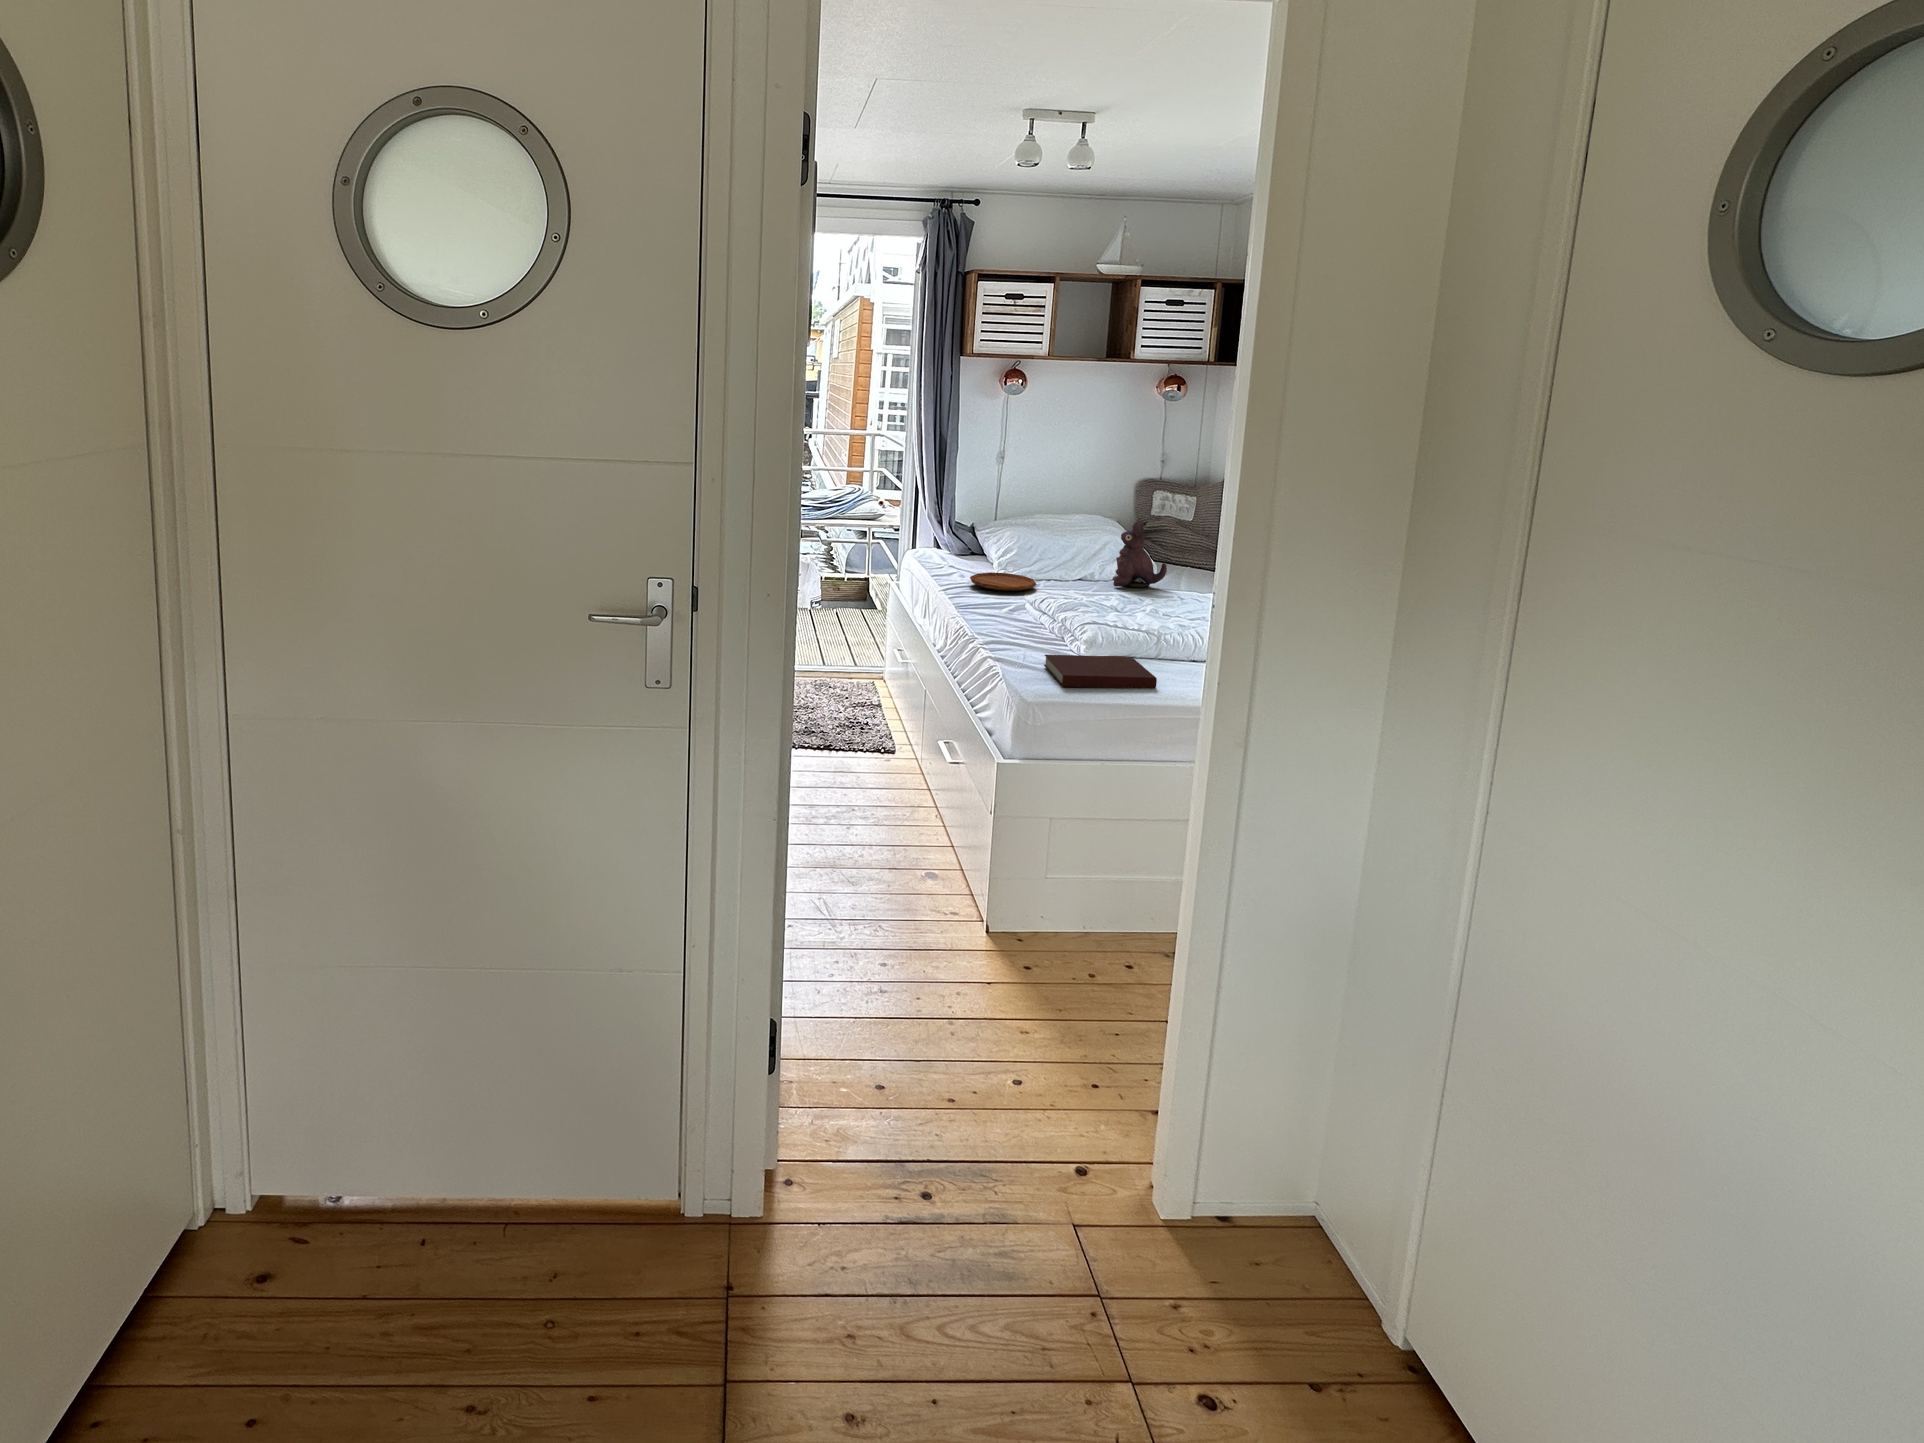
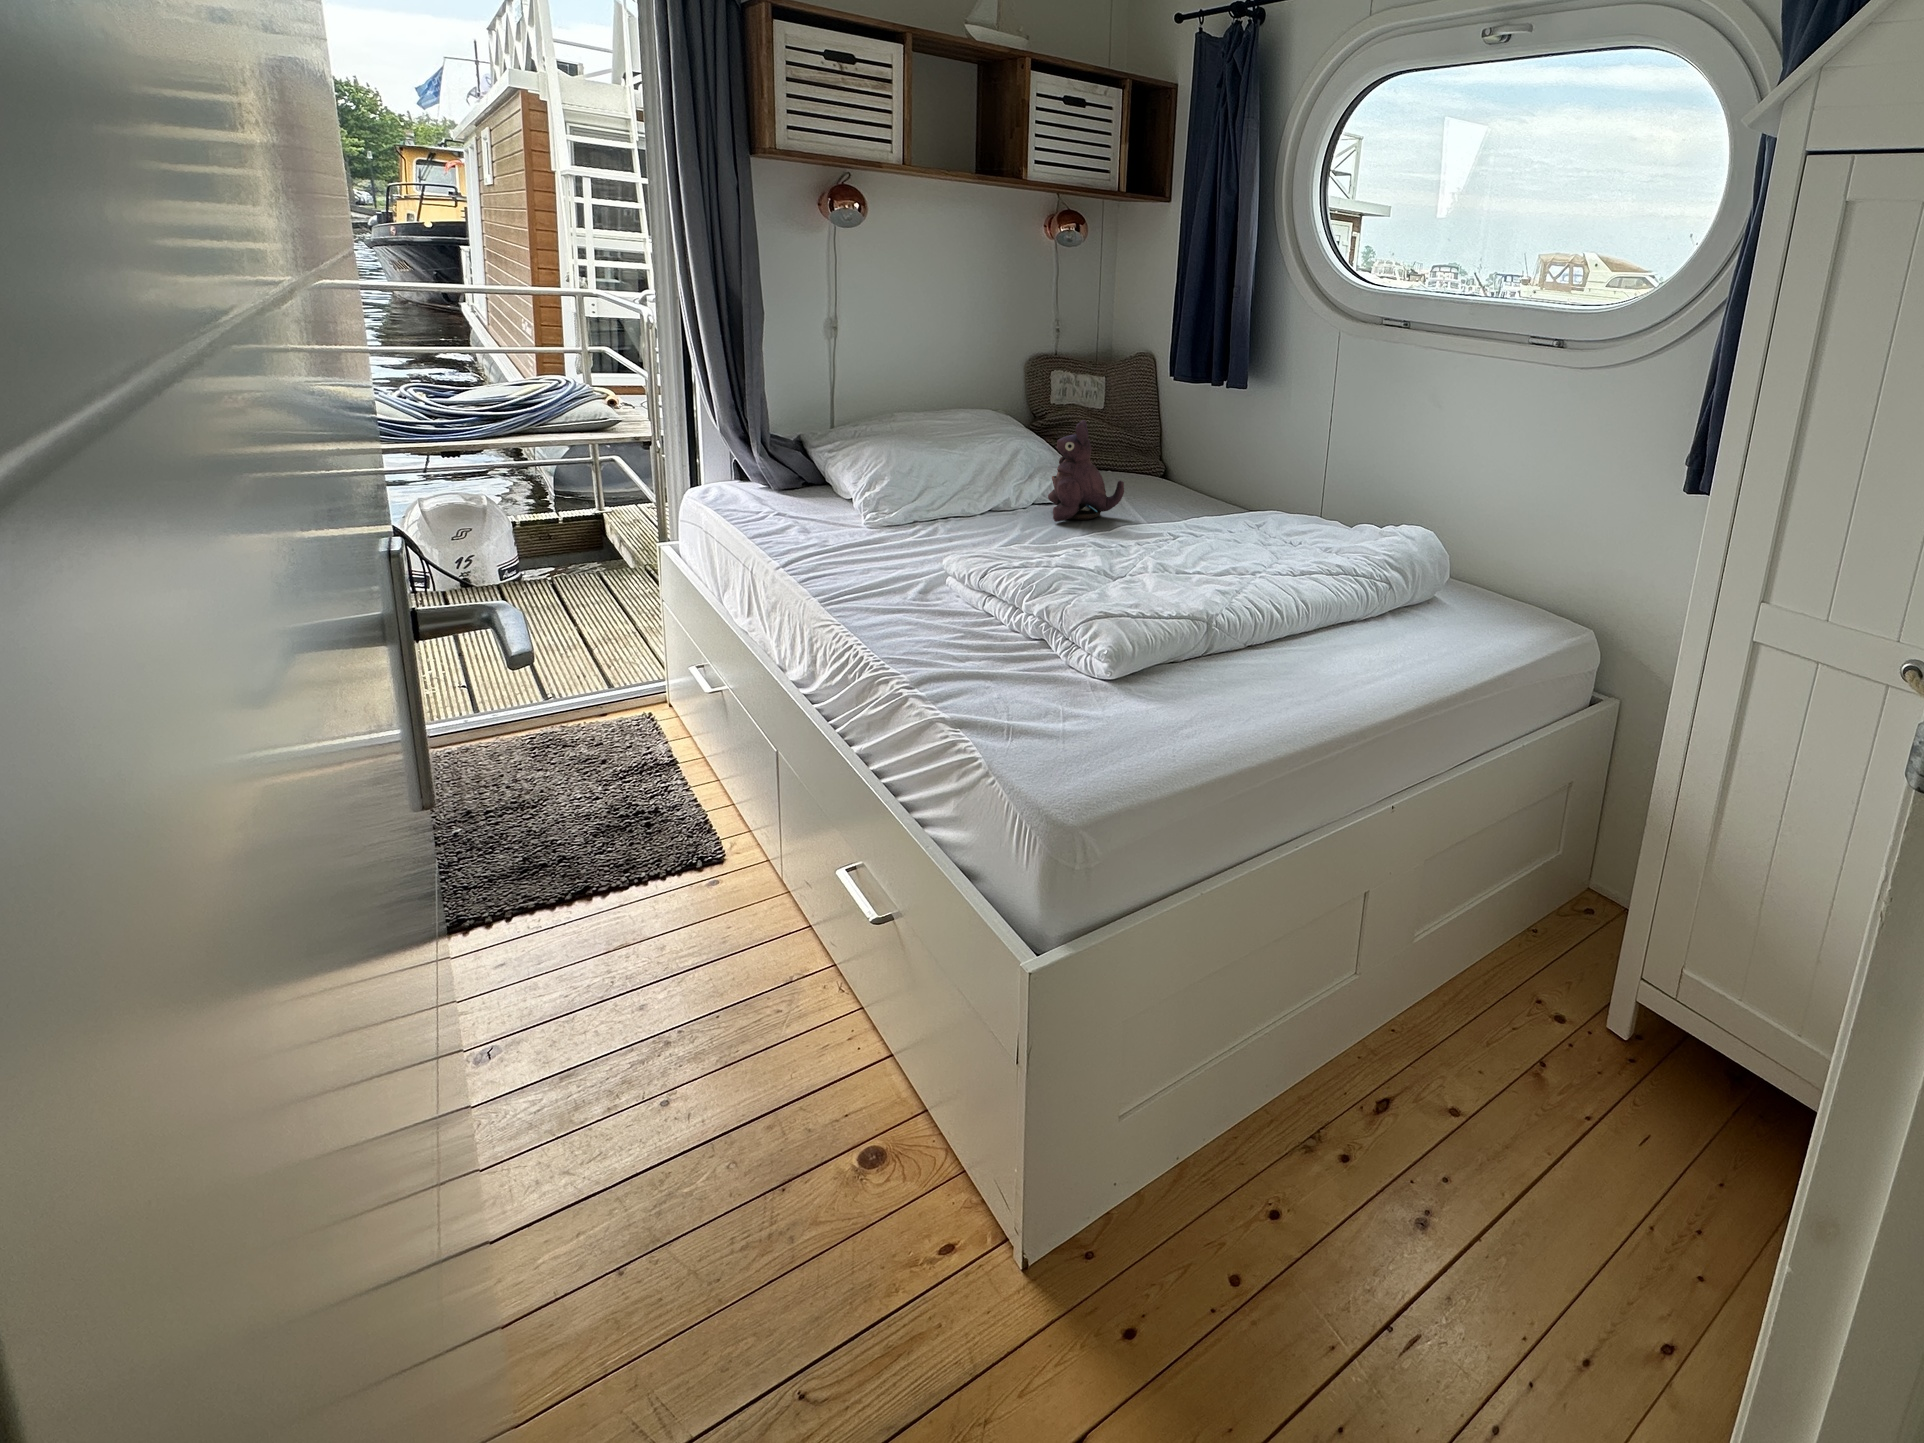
tray: present [970,572,1037,591] -> none [828,517,944,552]
notebook: present [1044,655,1157,689] -> none [1053,674,1260,773]

